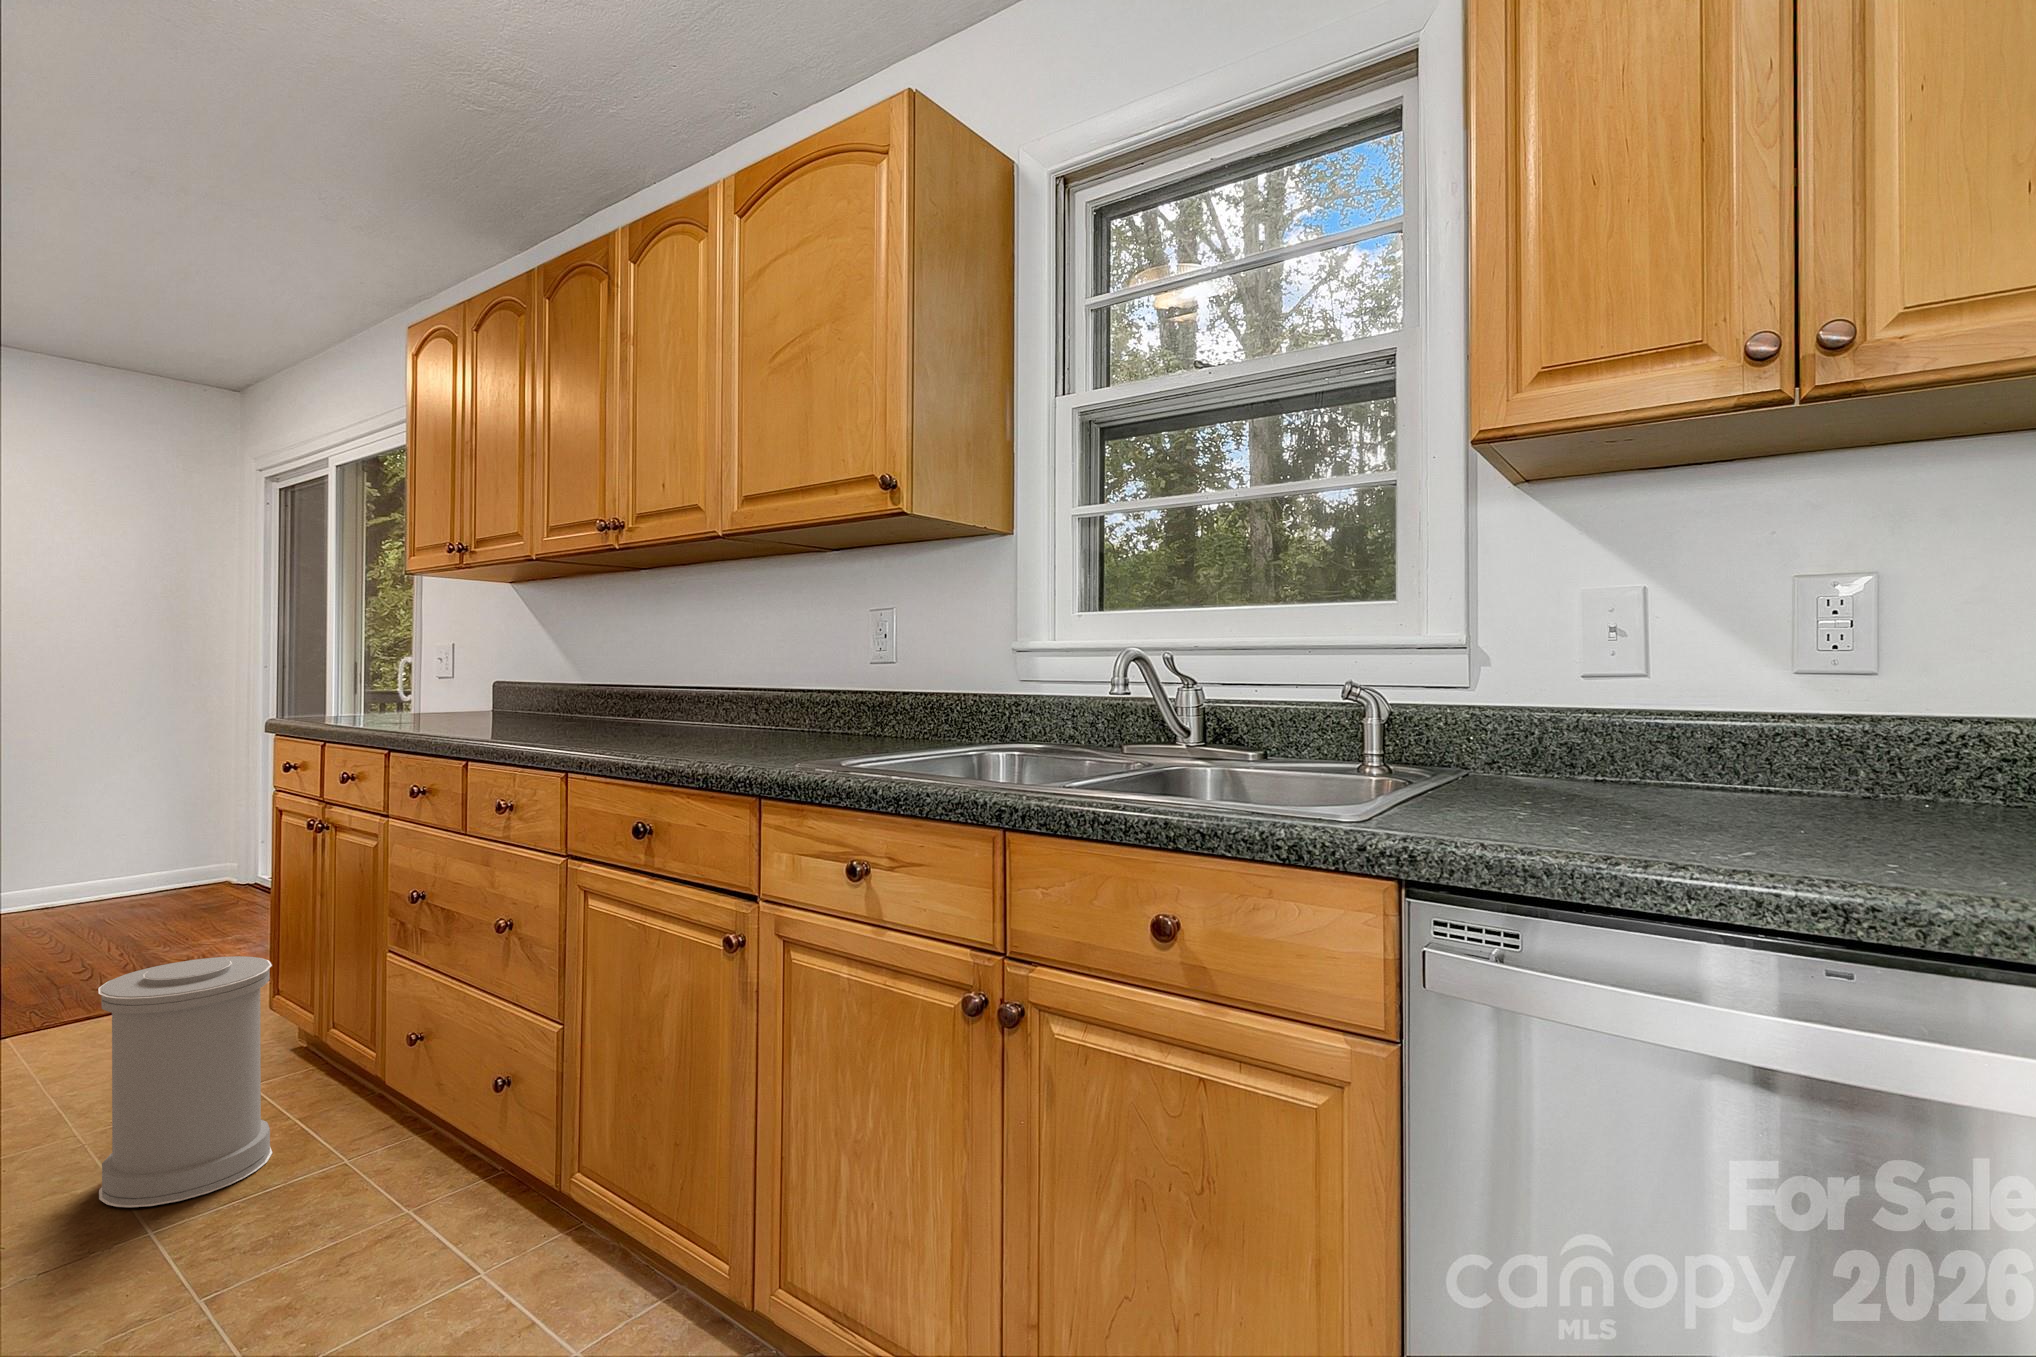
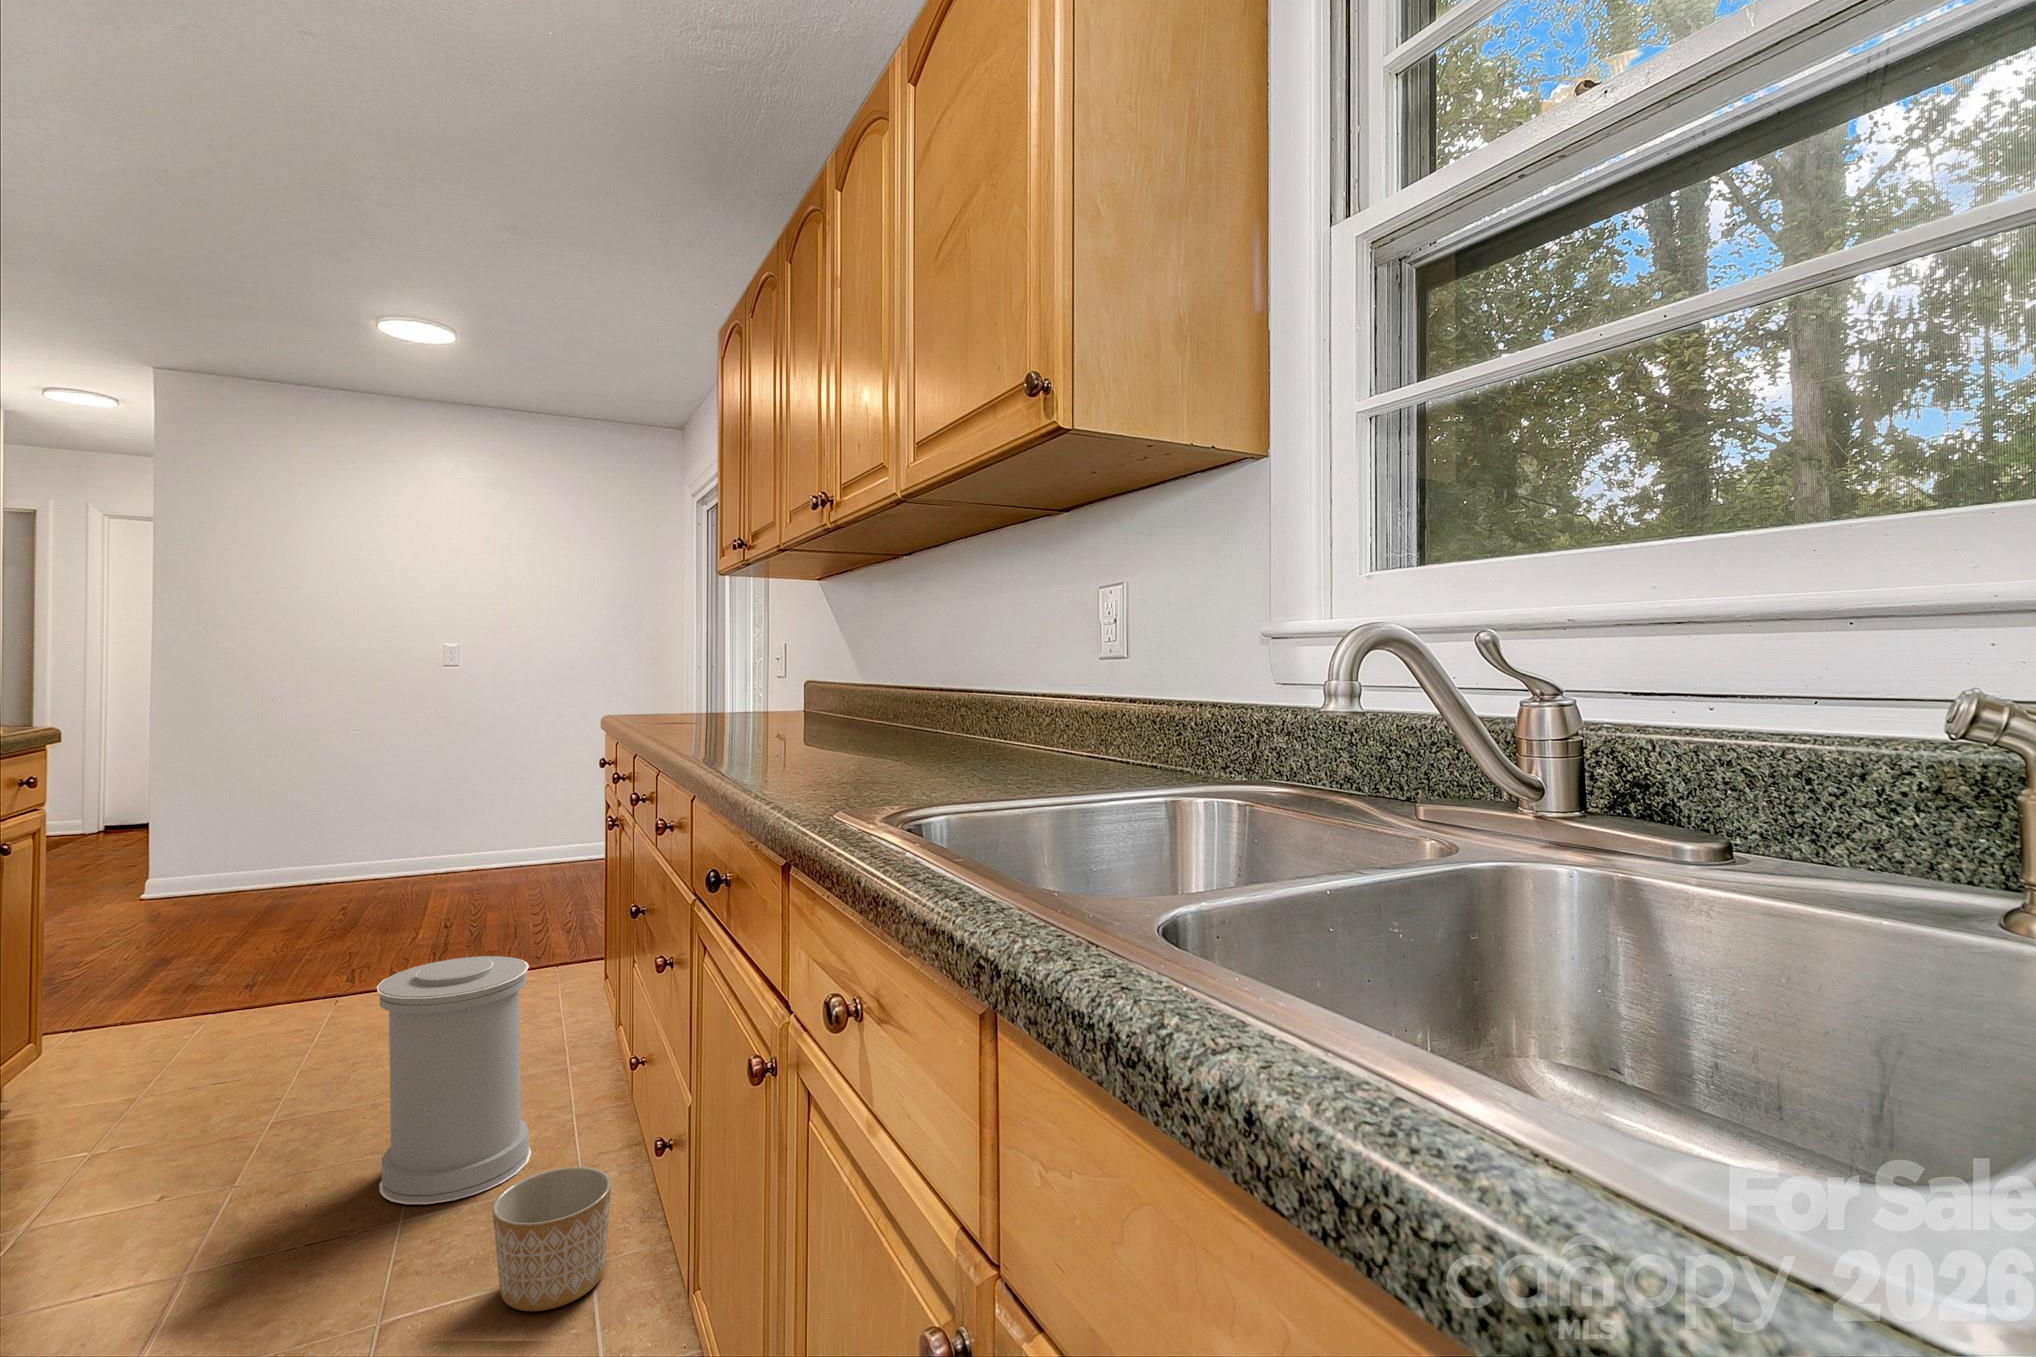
planter: none [322,1119,437,1243] -> present [492,1167,611,1311]

